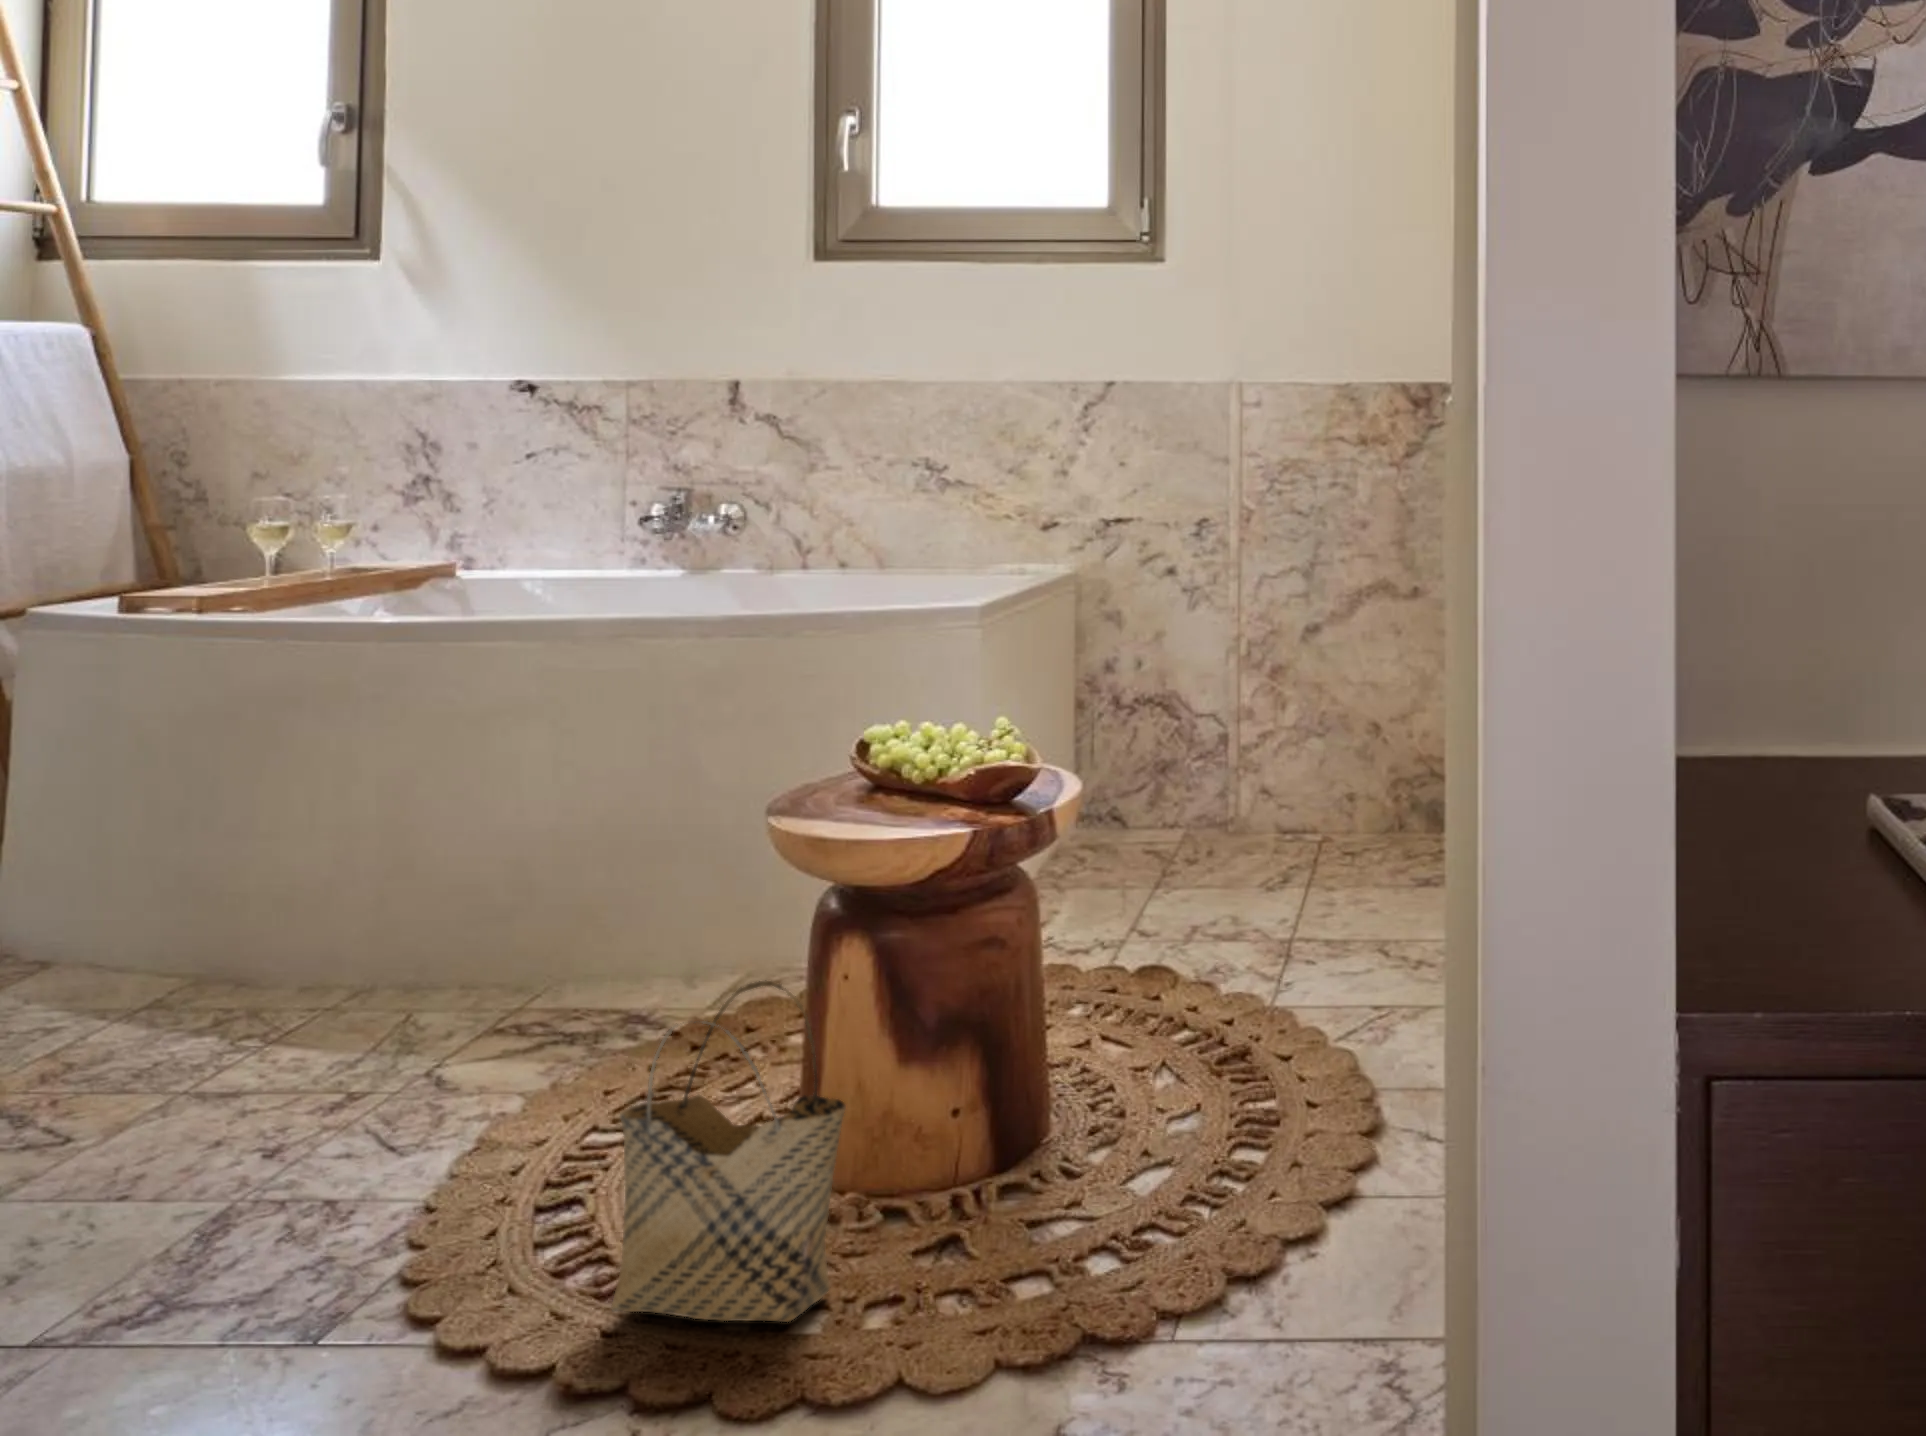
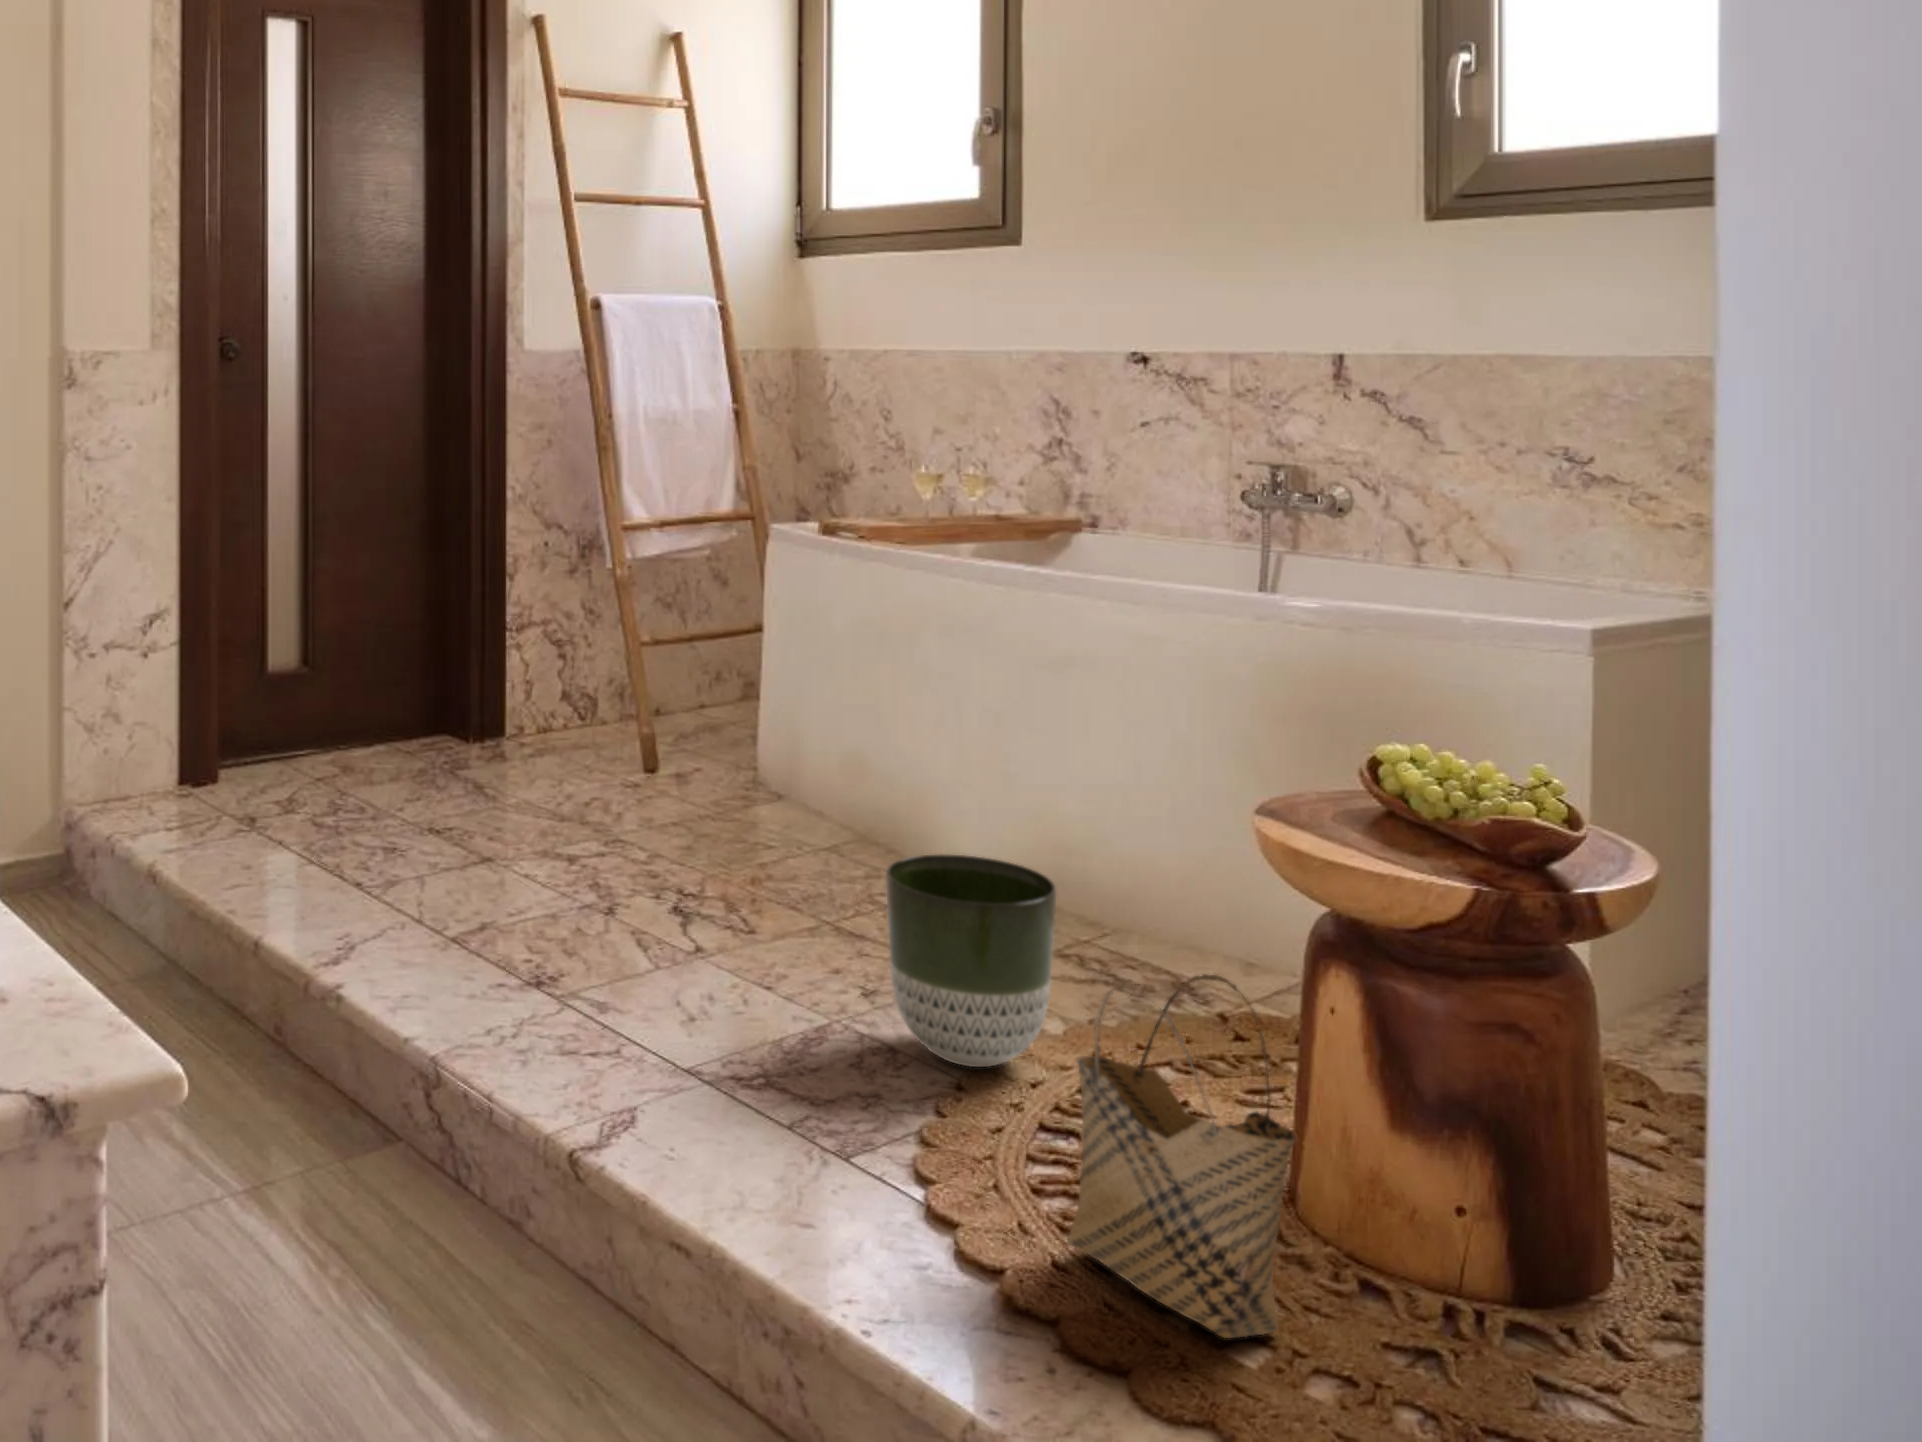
planter: none [321,941,535,1186] -> present [886,854,1056,1067]

